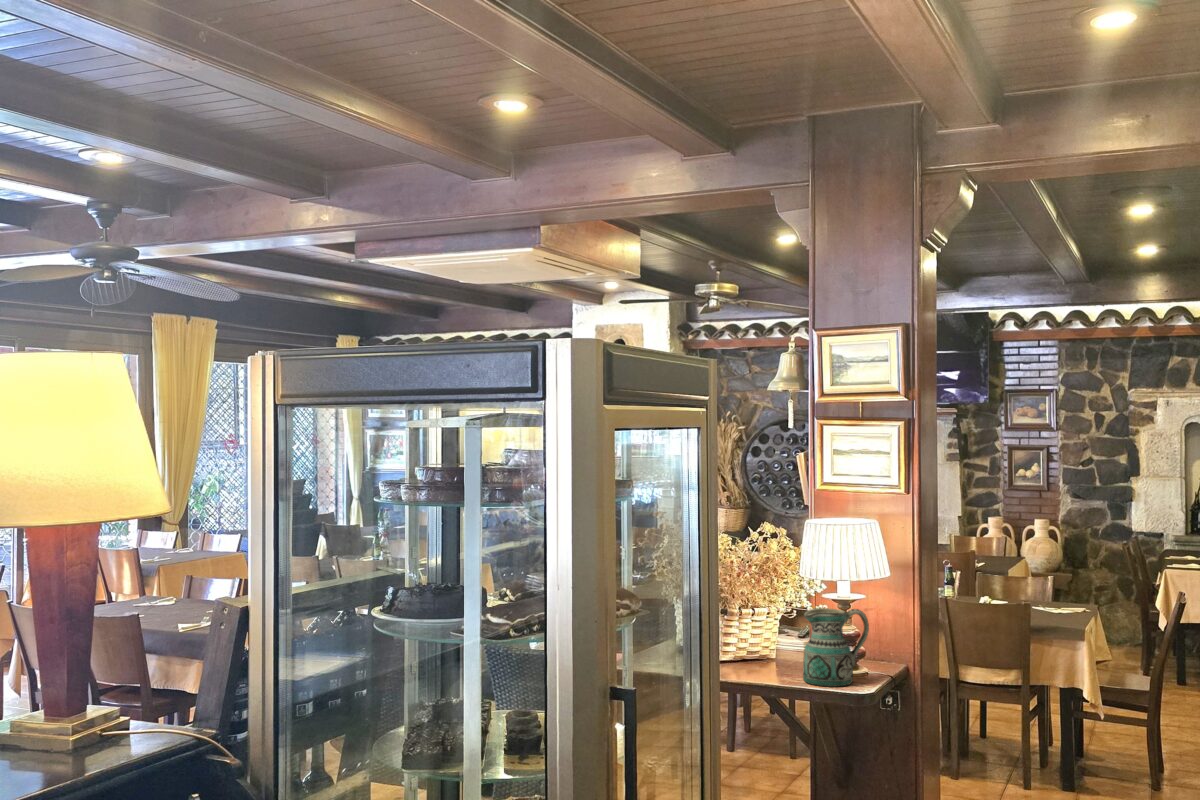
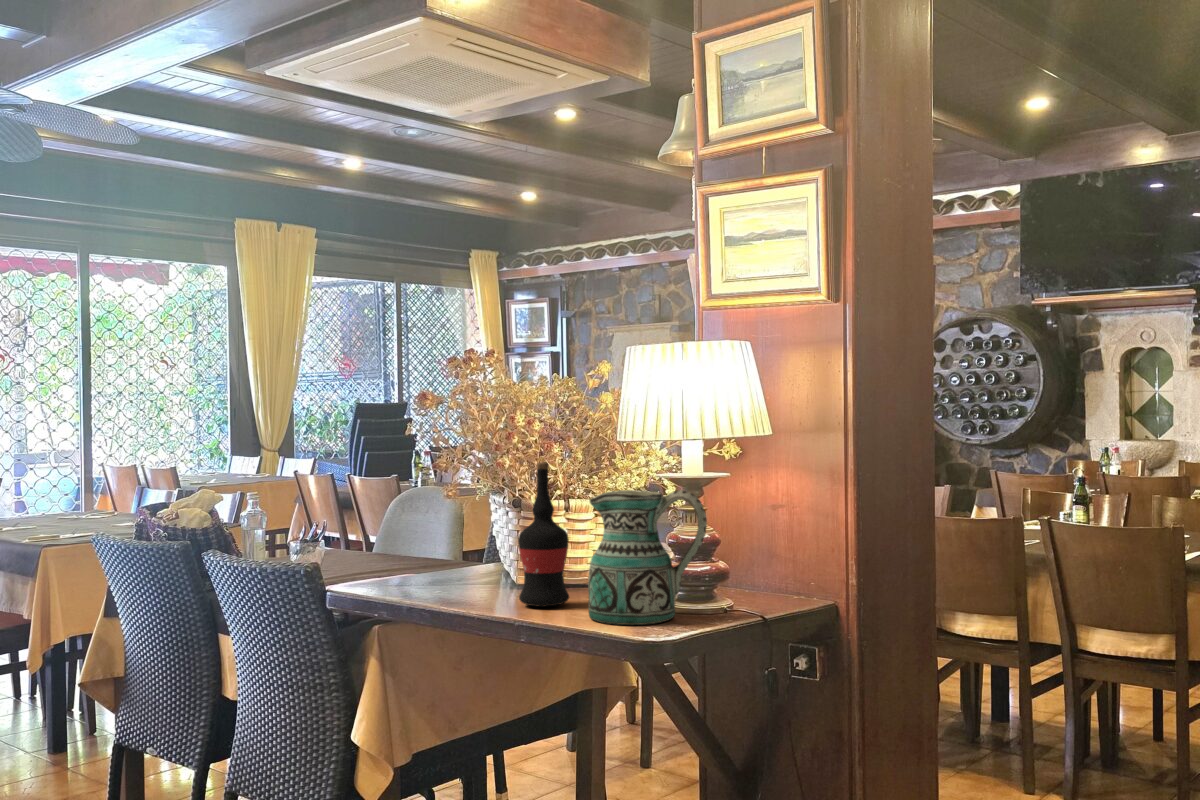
wine bottle: none [747,591,777,677] -> present [518,462,569,606]

